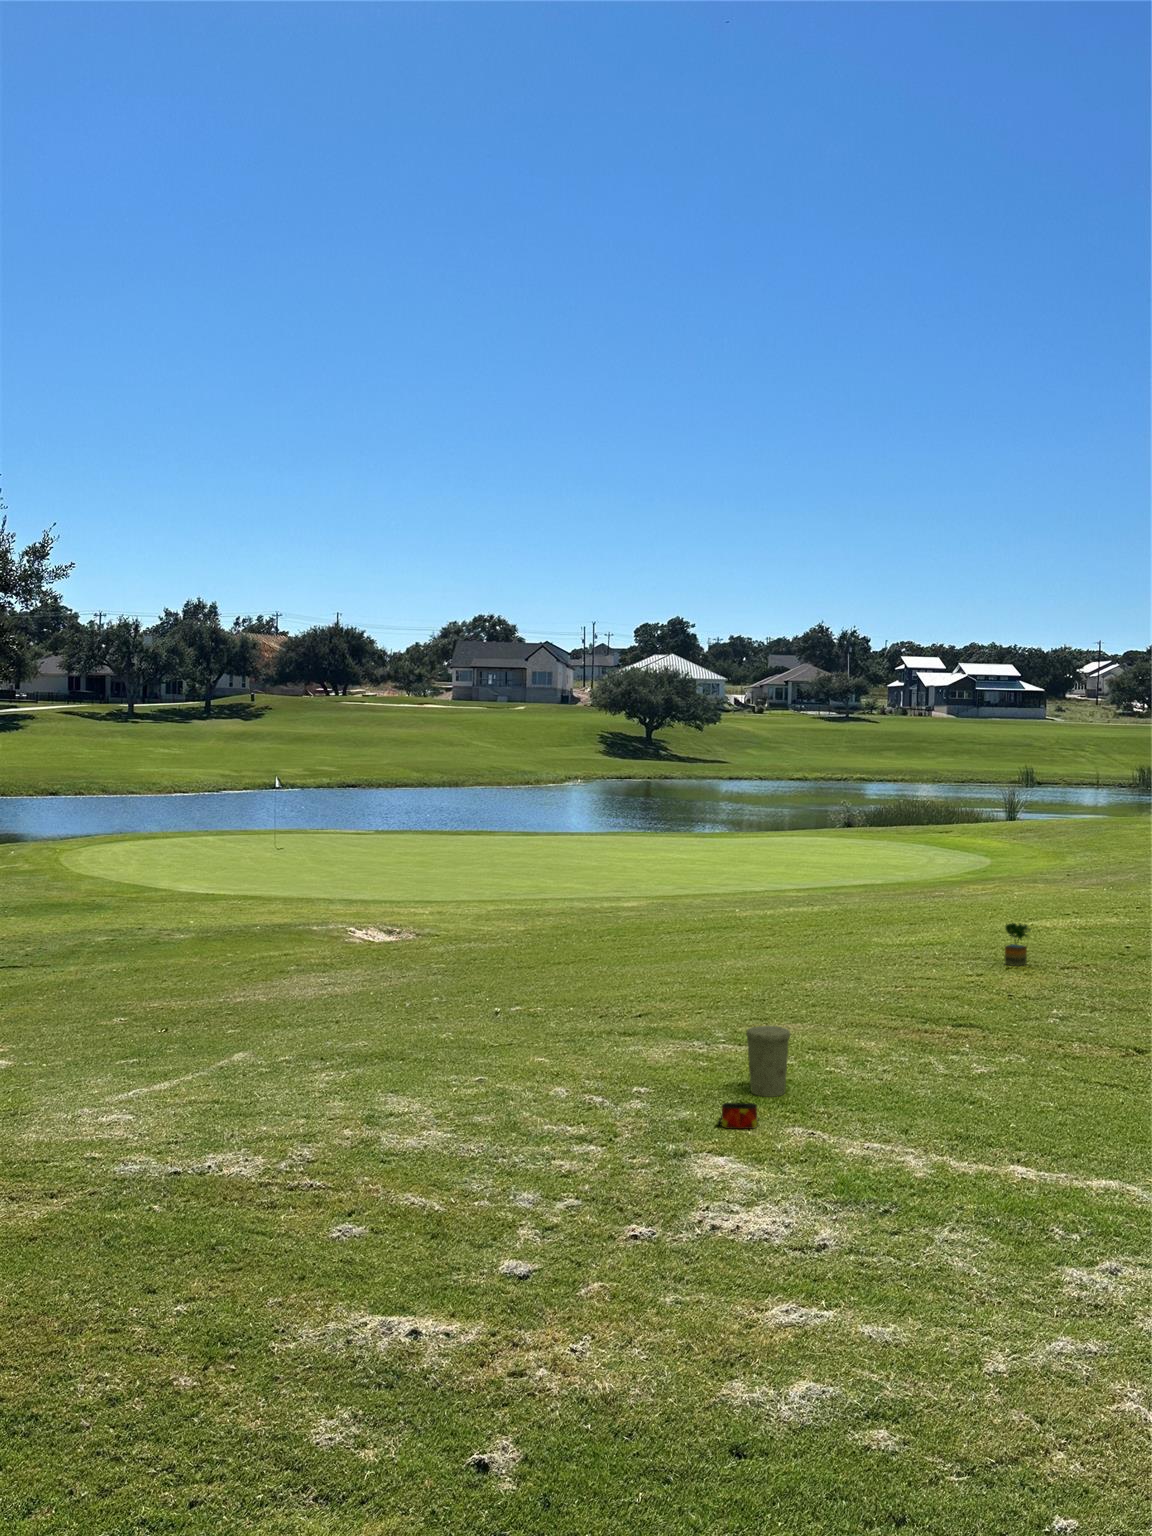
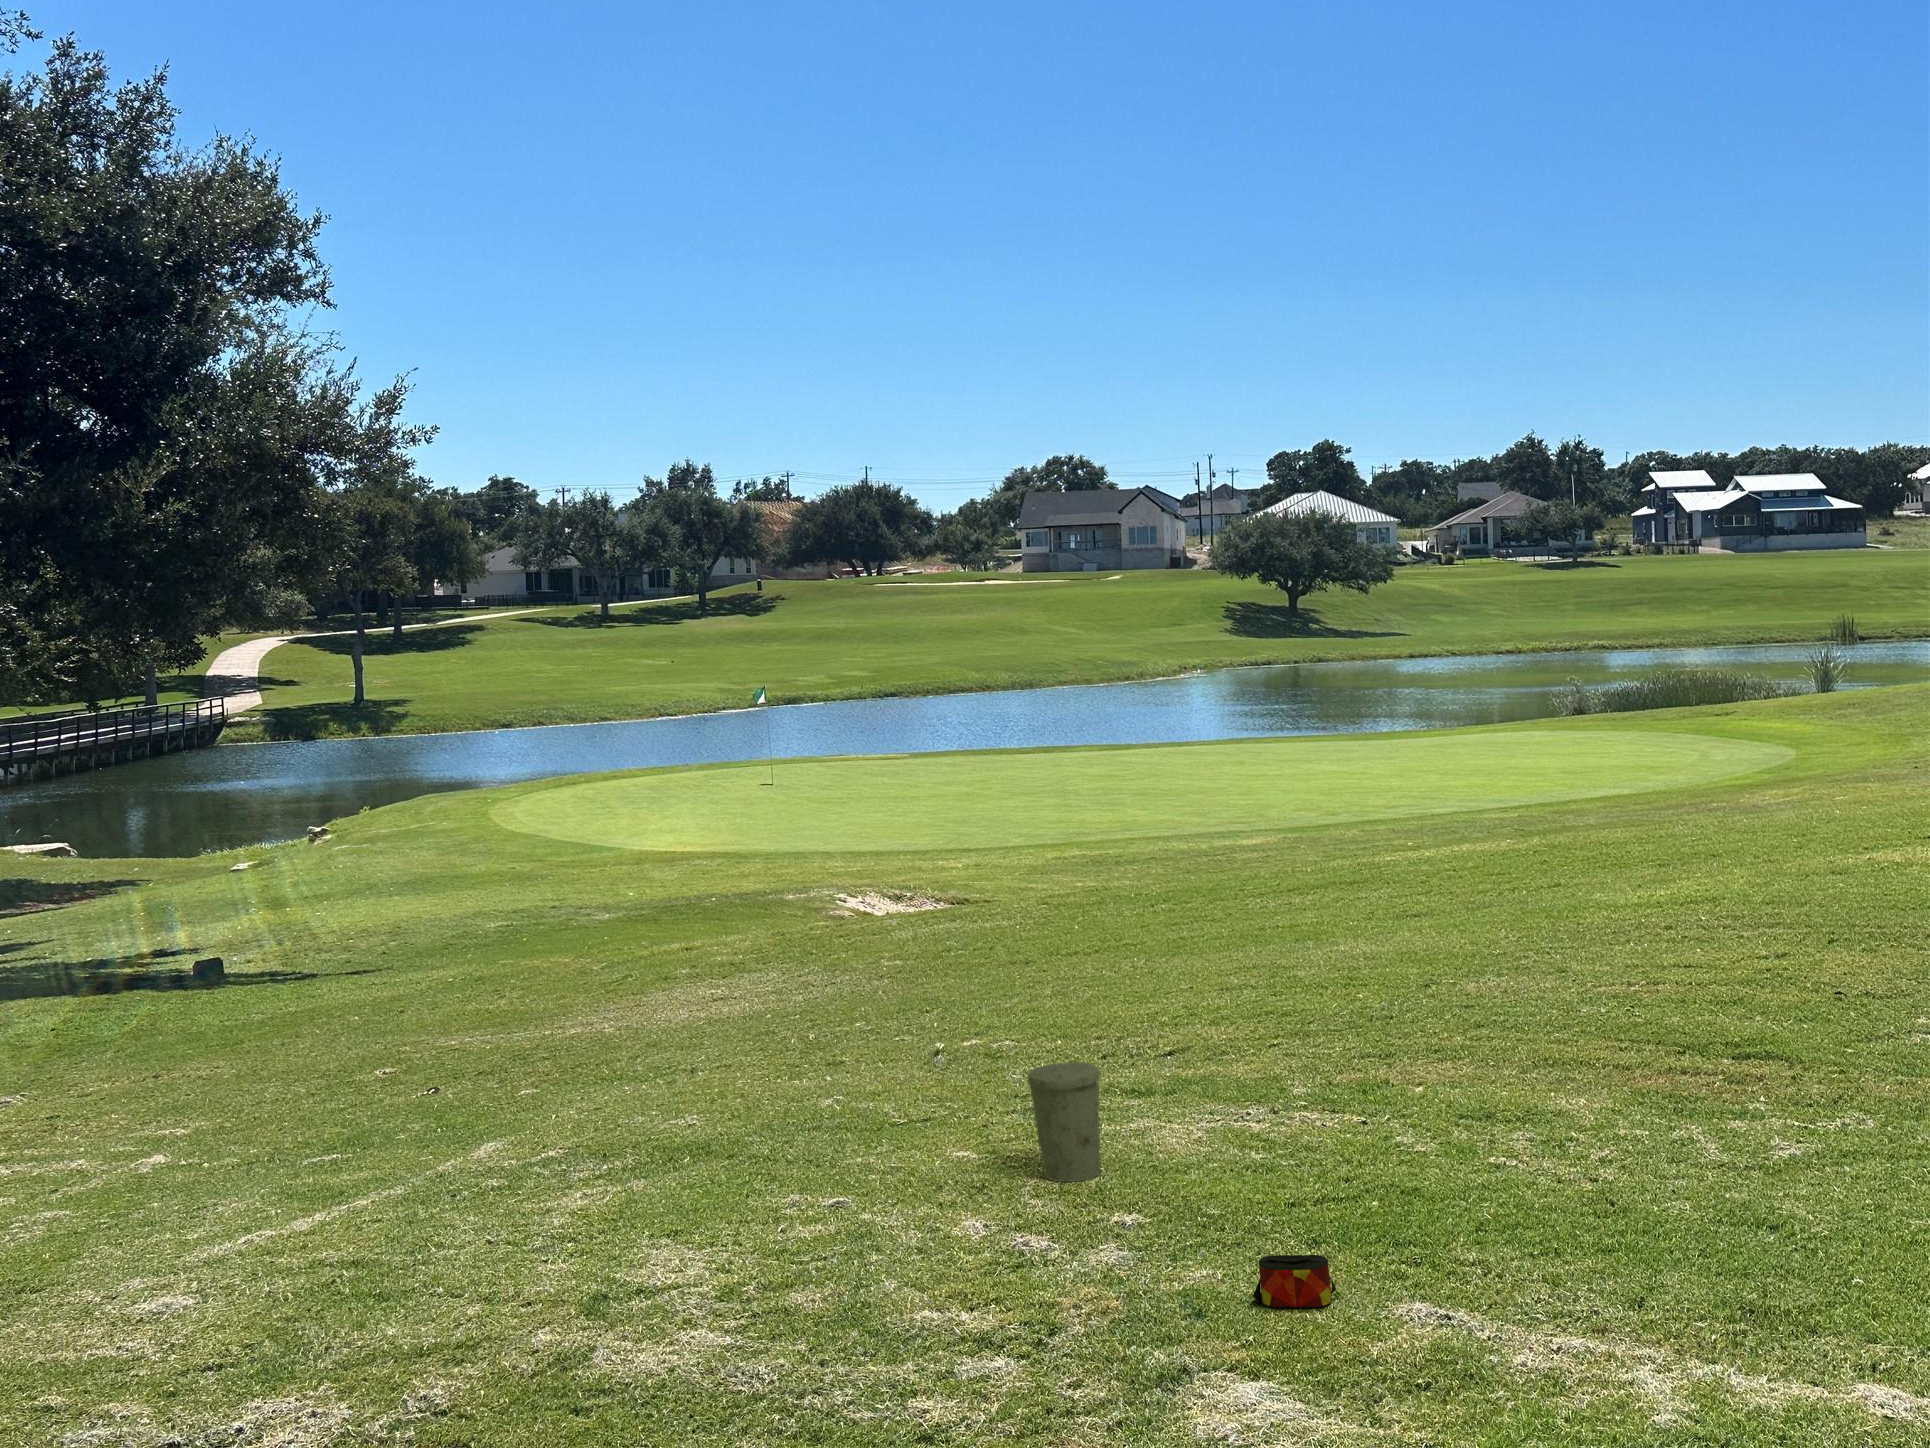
potted tree: present [1005,923,1031,966] -> none [1818,849,1871,925]
trash can: present [746,1026,791,1097] -> present [1028,1062,1101,1182]

